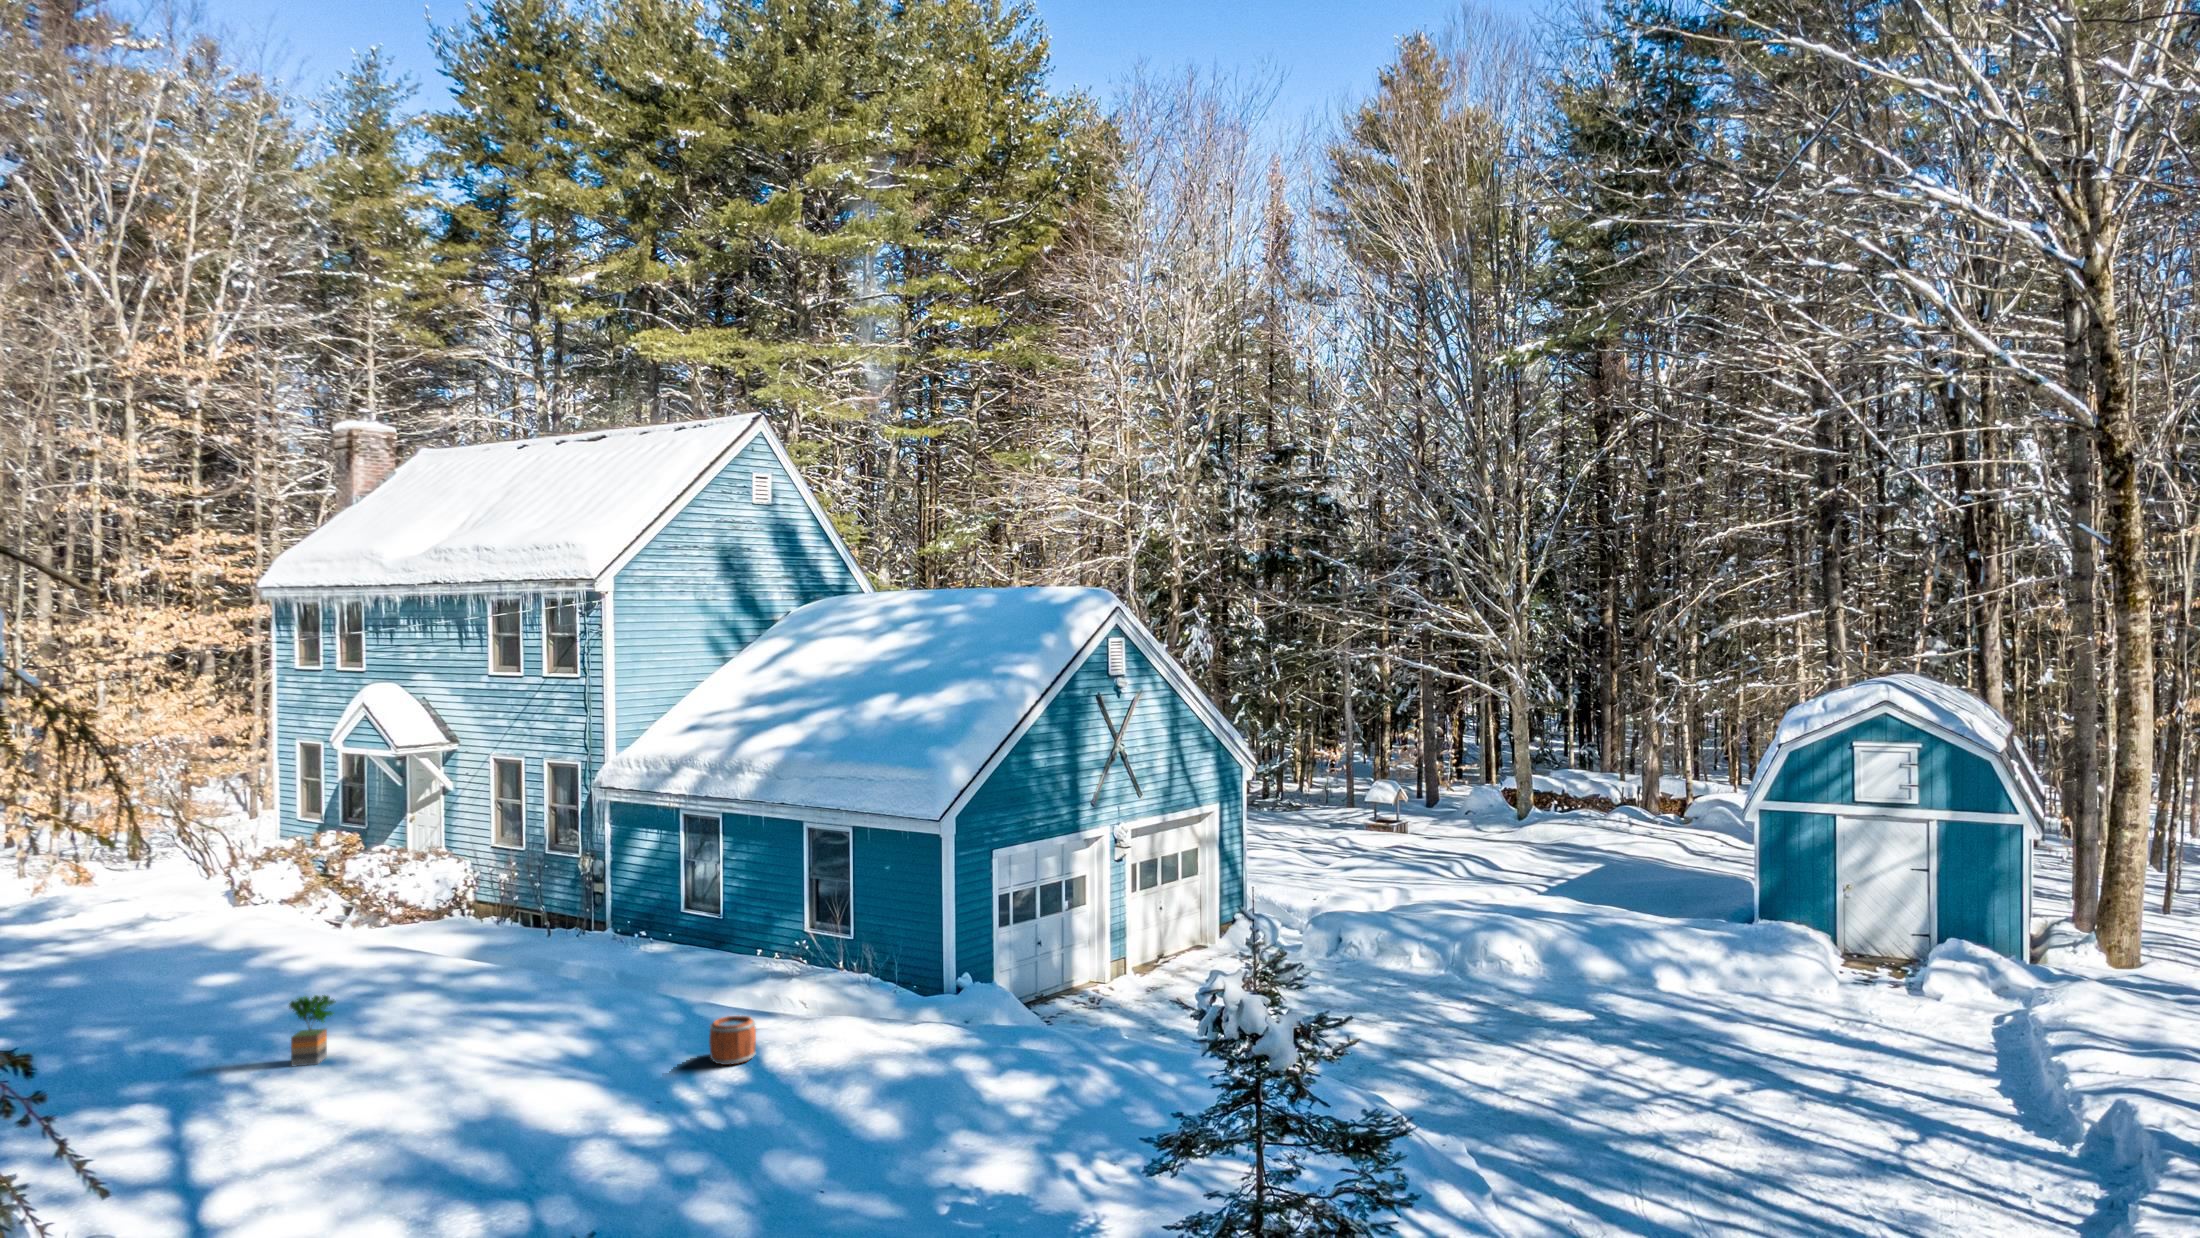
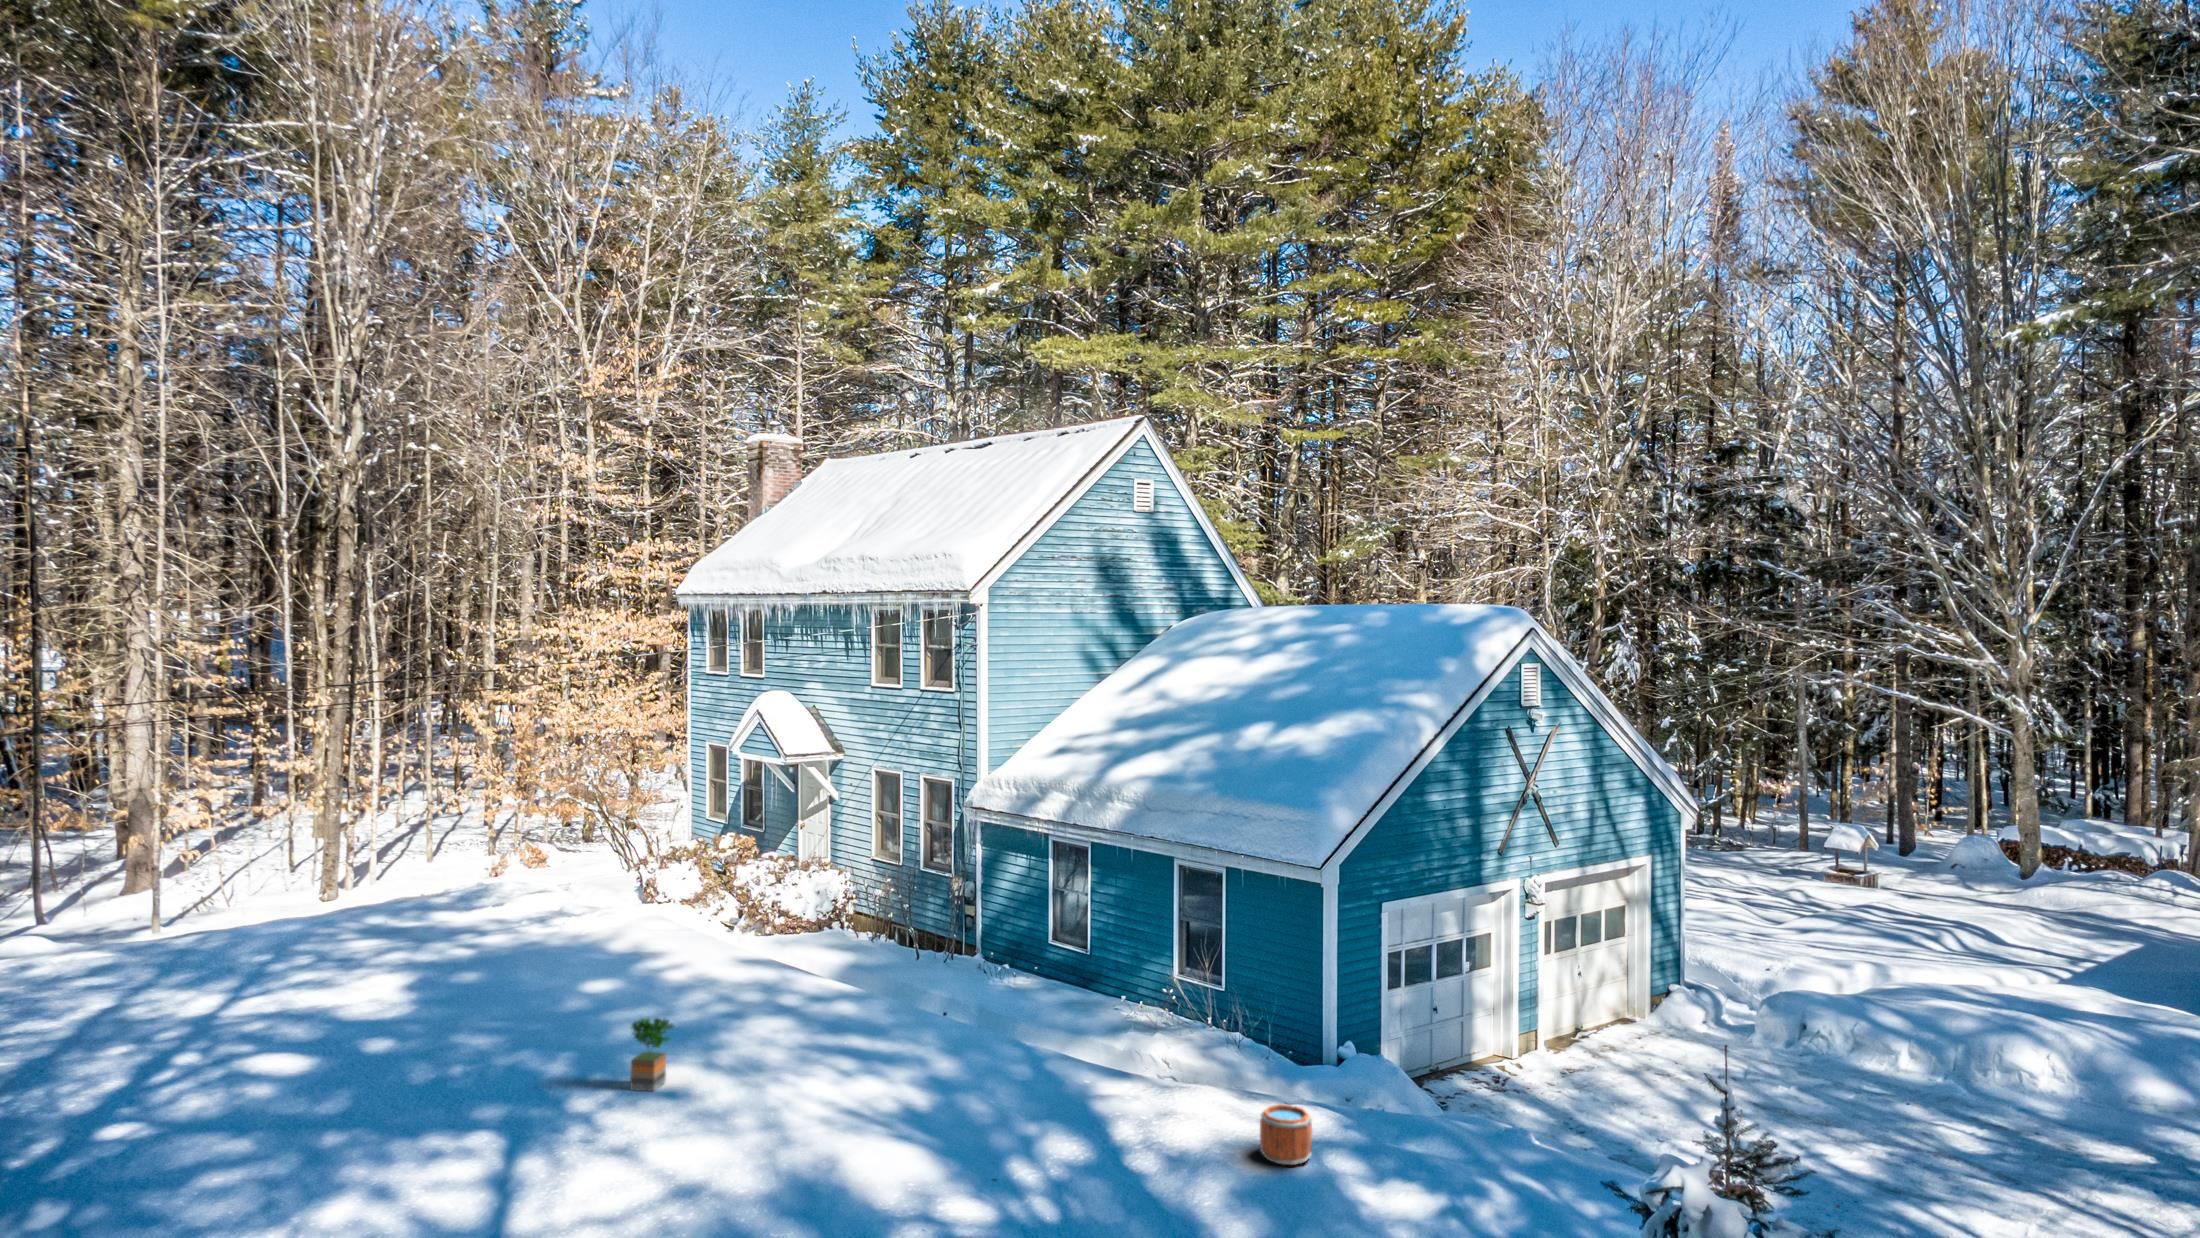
bucket: present [709,1016,756,1065] -> present [1260,1104,1312,1165]

